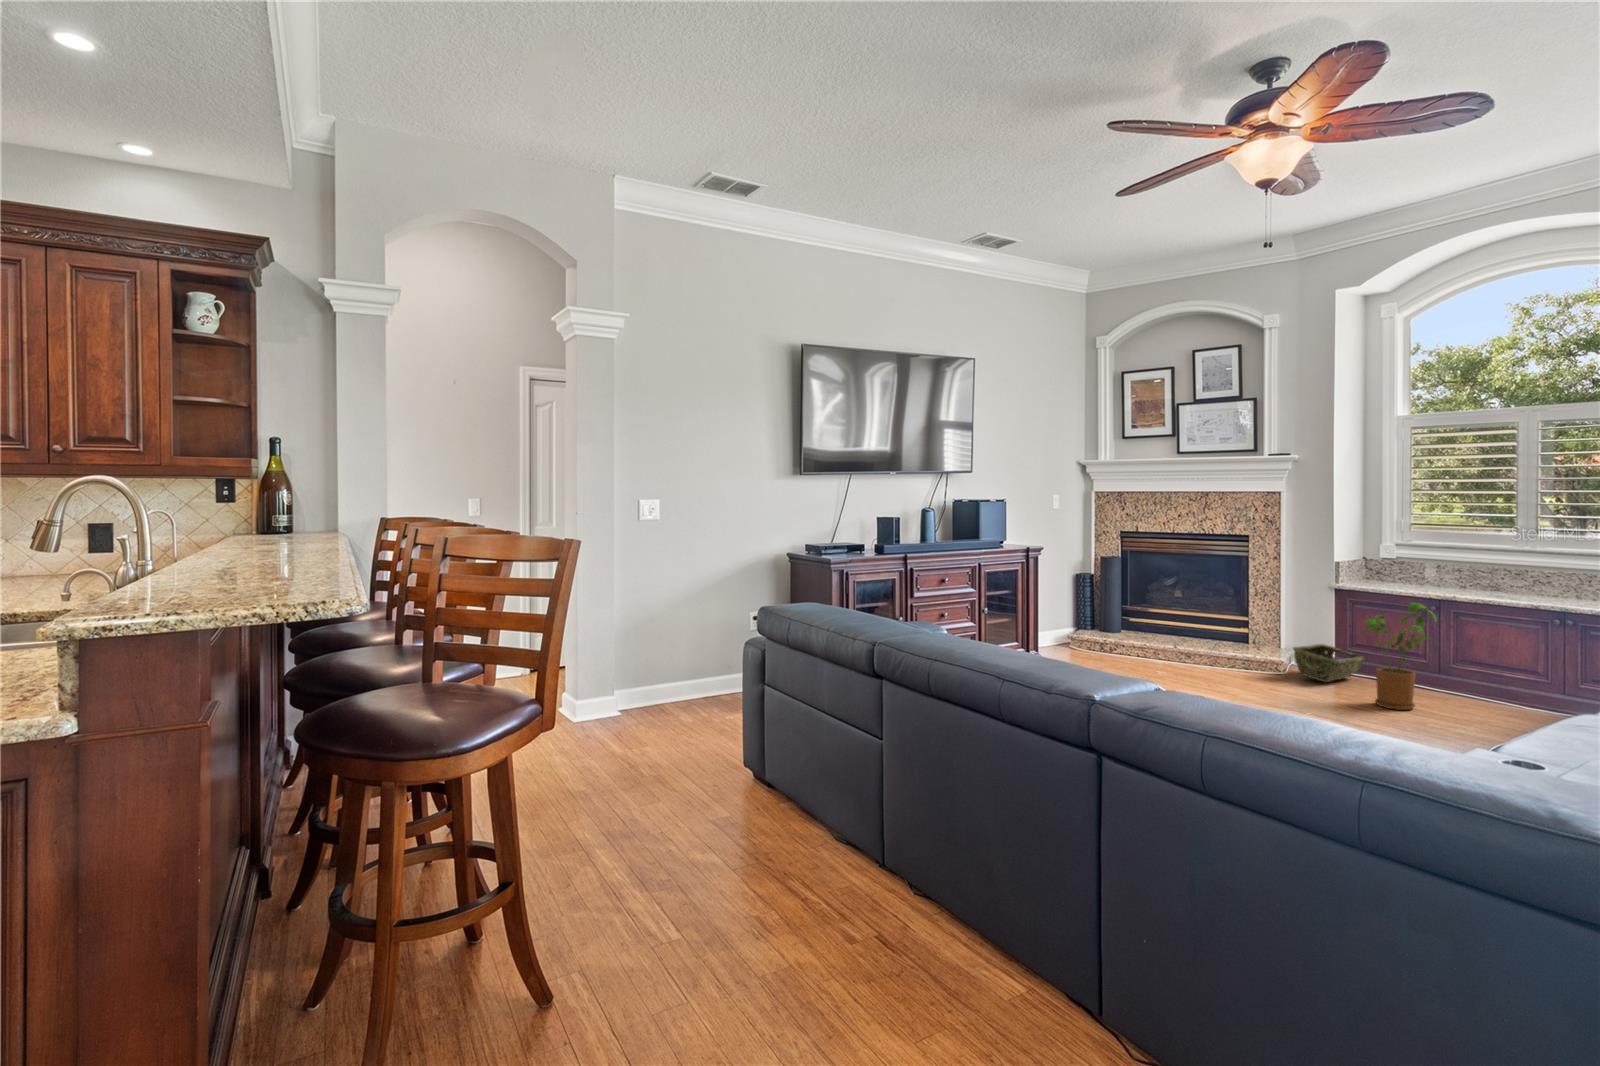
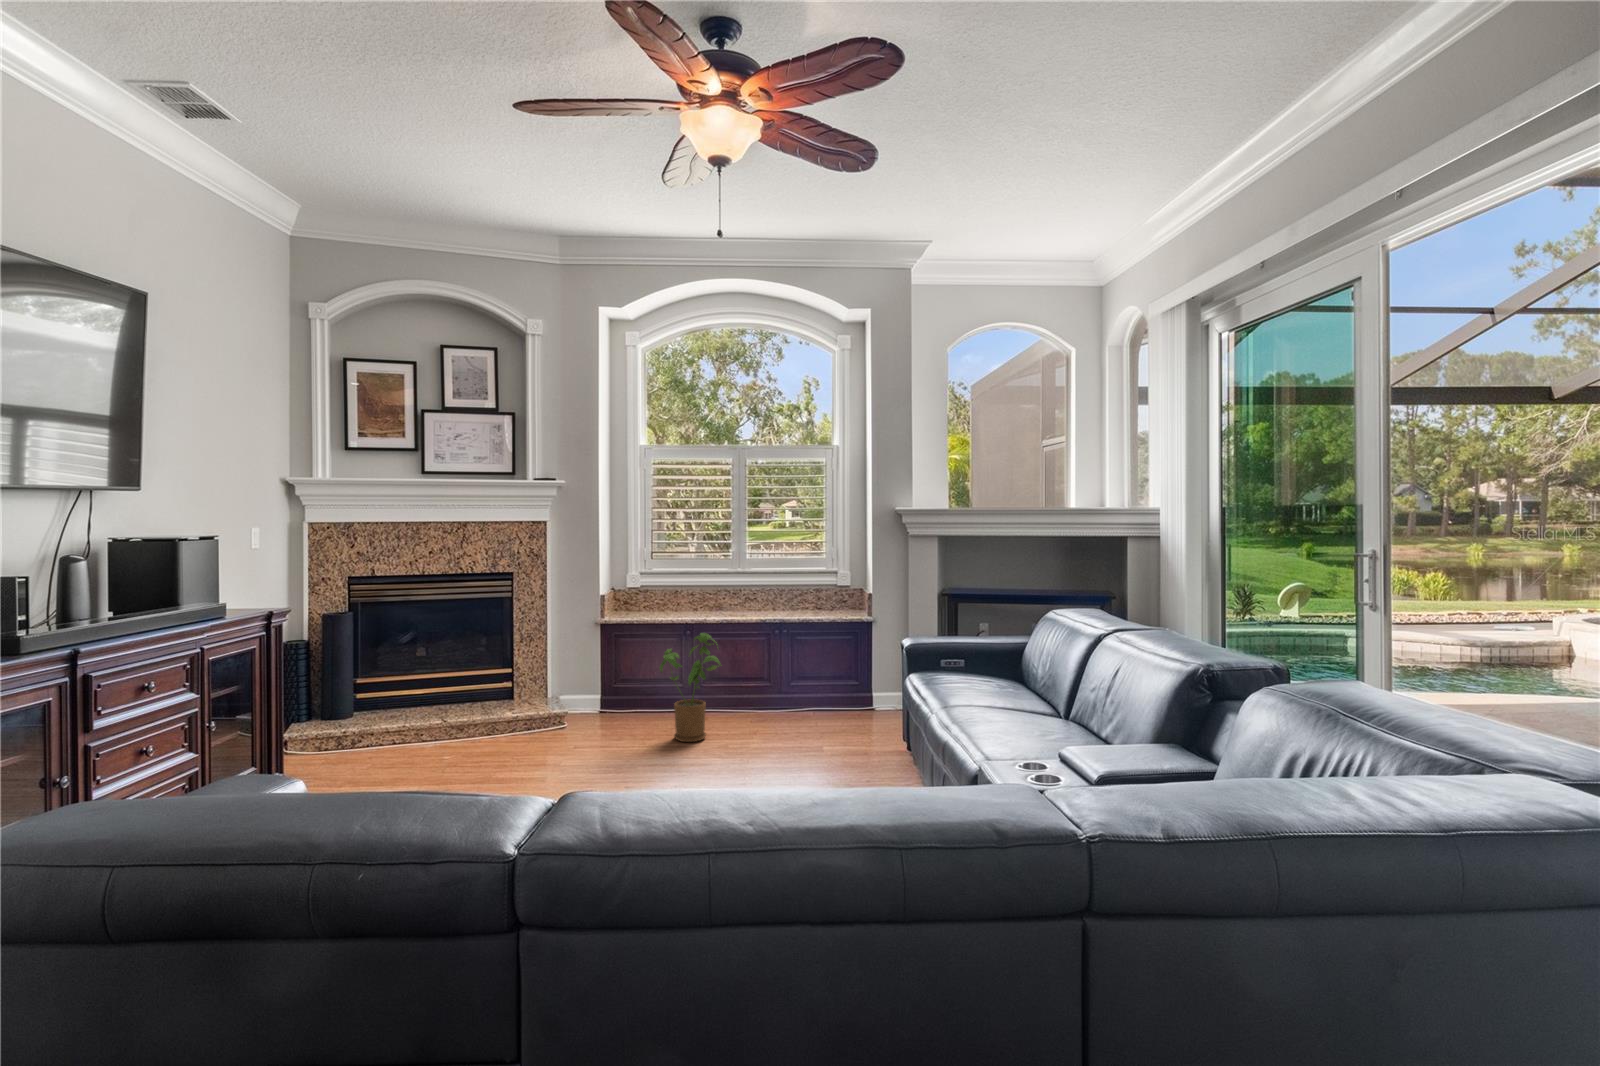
woven basket: present [1293,644,1365,682] -> none [580,684,635,726]

